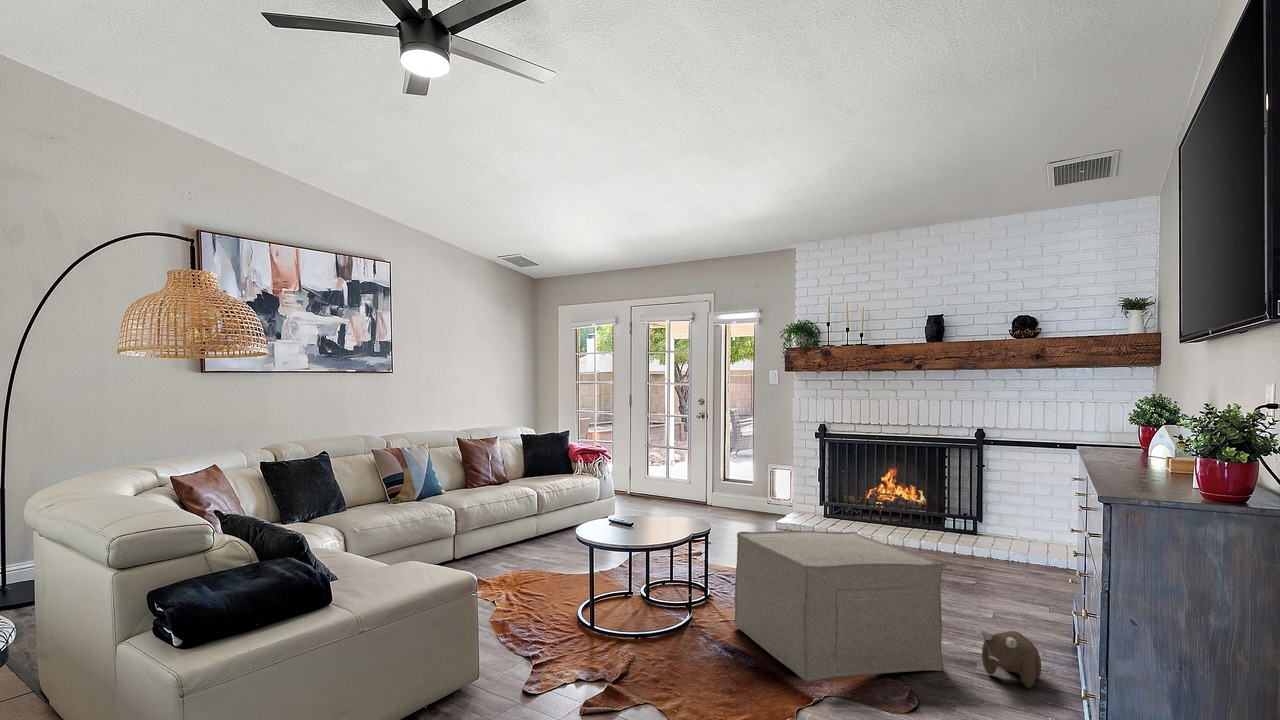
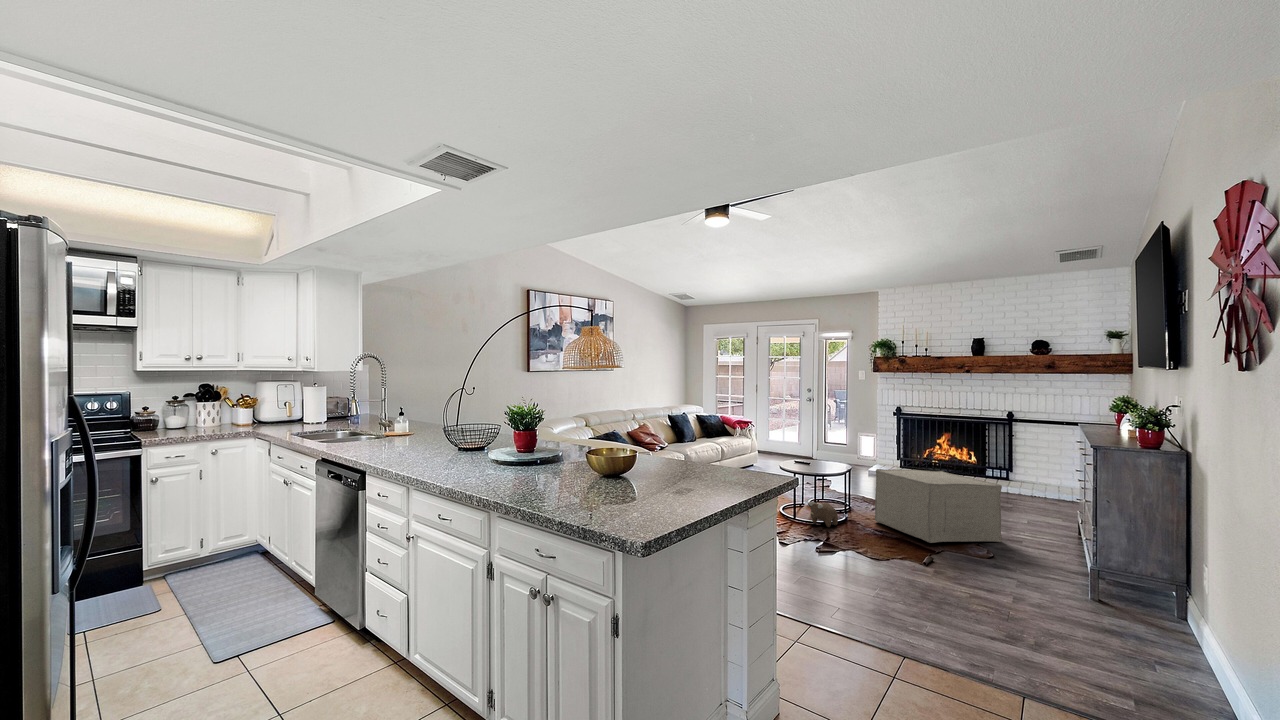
plush toy: present [982,631,1041,688] -> present [808,502,838,527]

